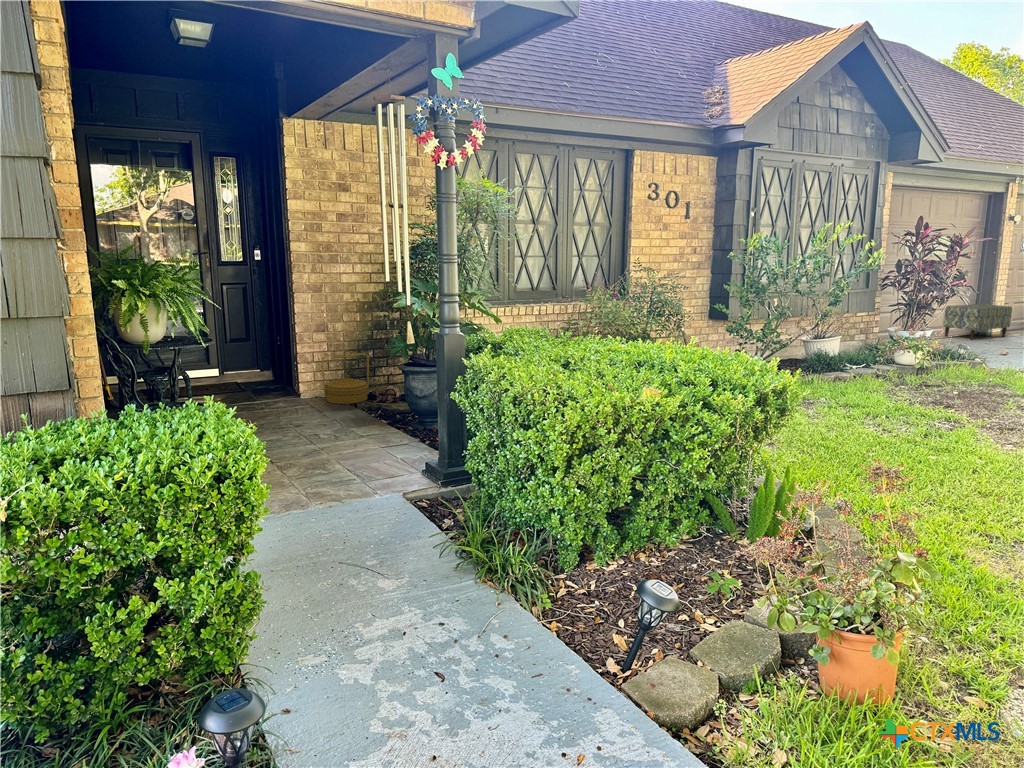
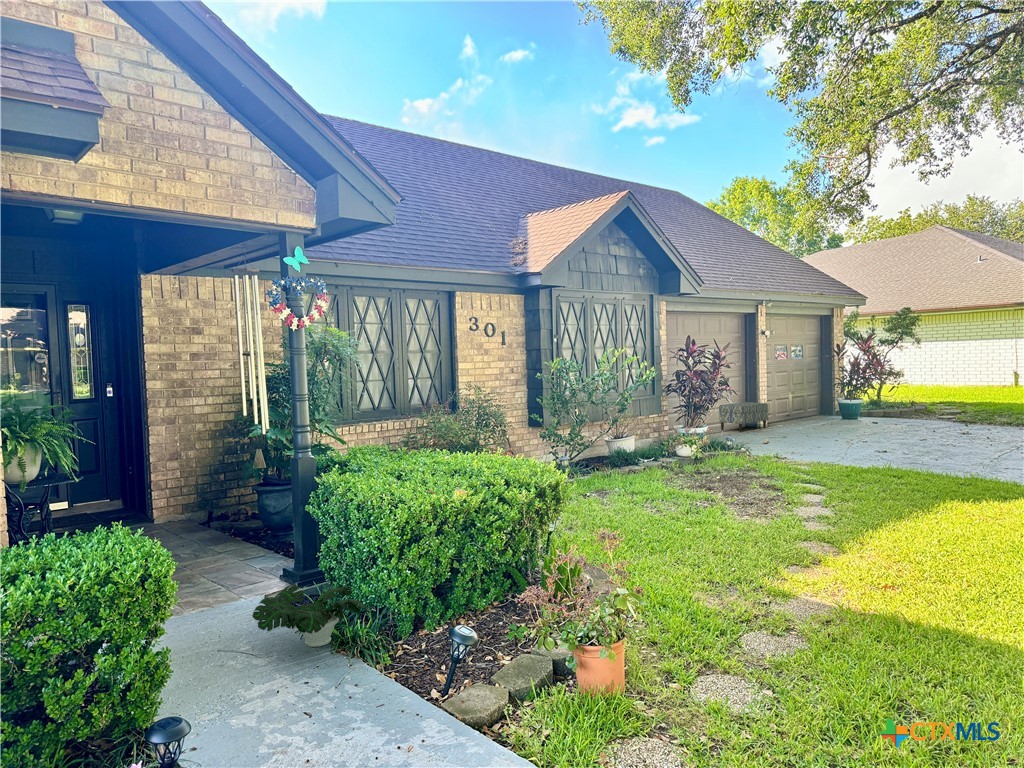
woven basket: present [321,353,369,404] -> none [178,477,224,525]
potted plant: none [380,490,523,571] -> present [252,585,368,647]

